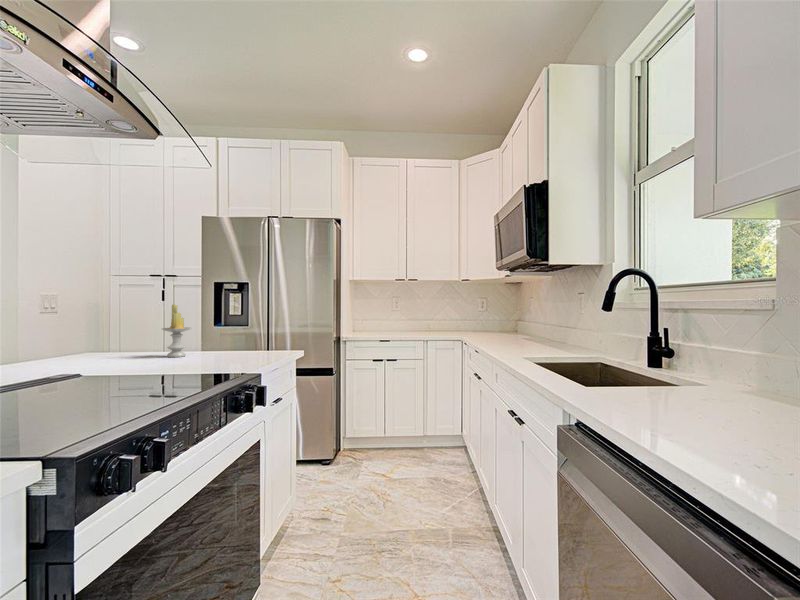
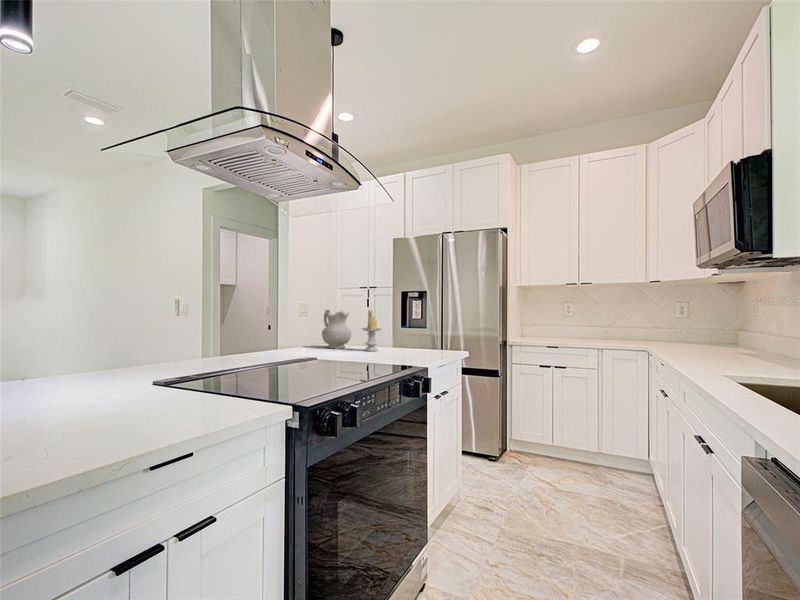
ceramic pitcher: none [99,305,146,357] -> present [322,310,351,349]

